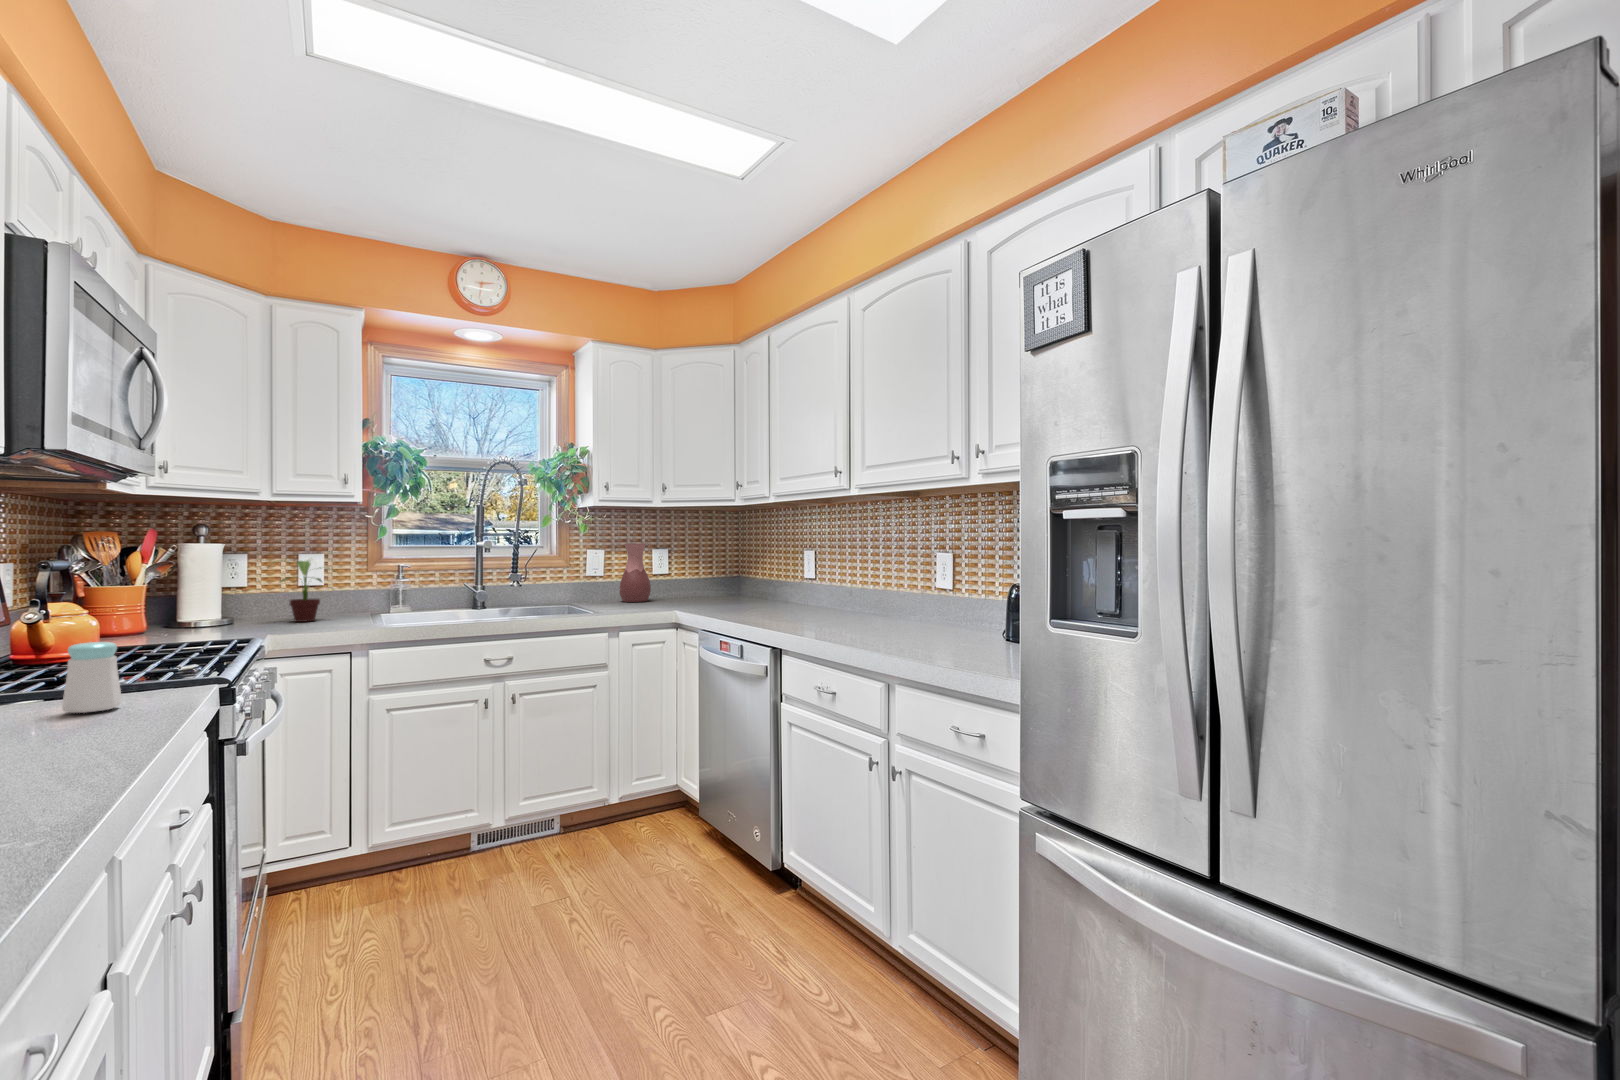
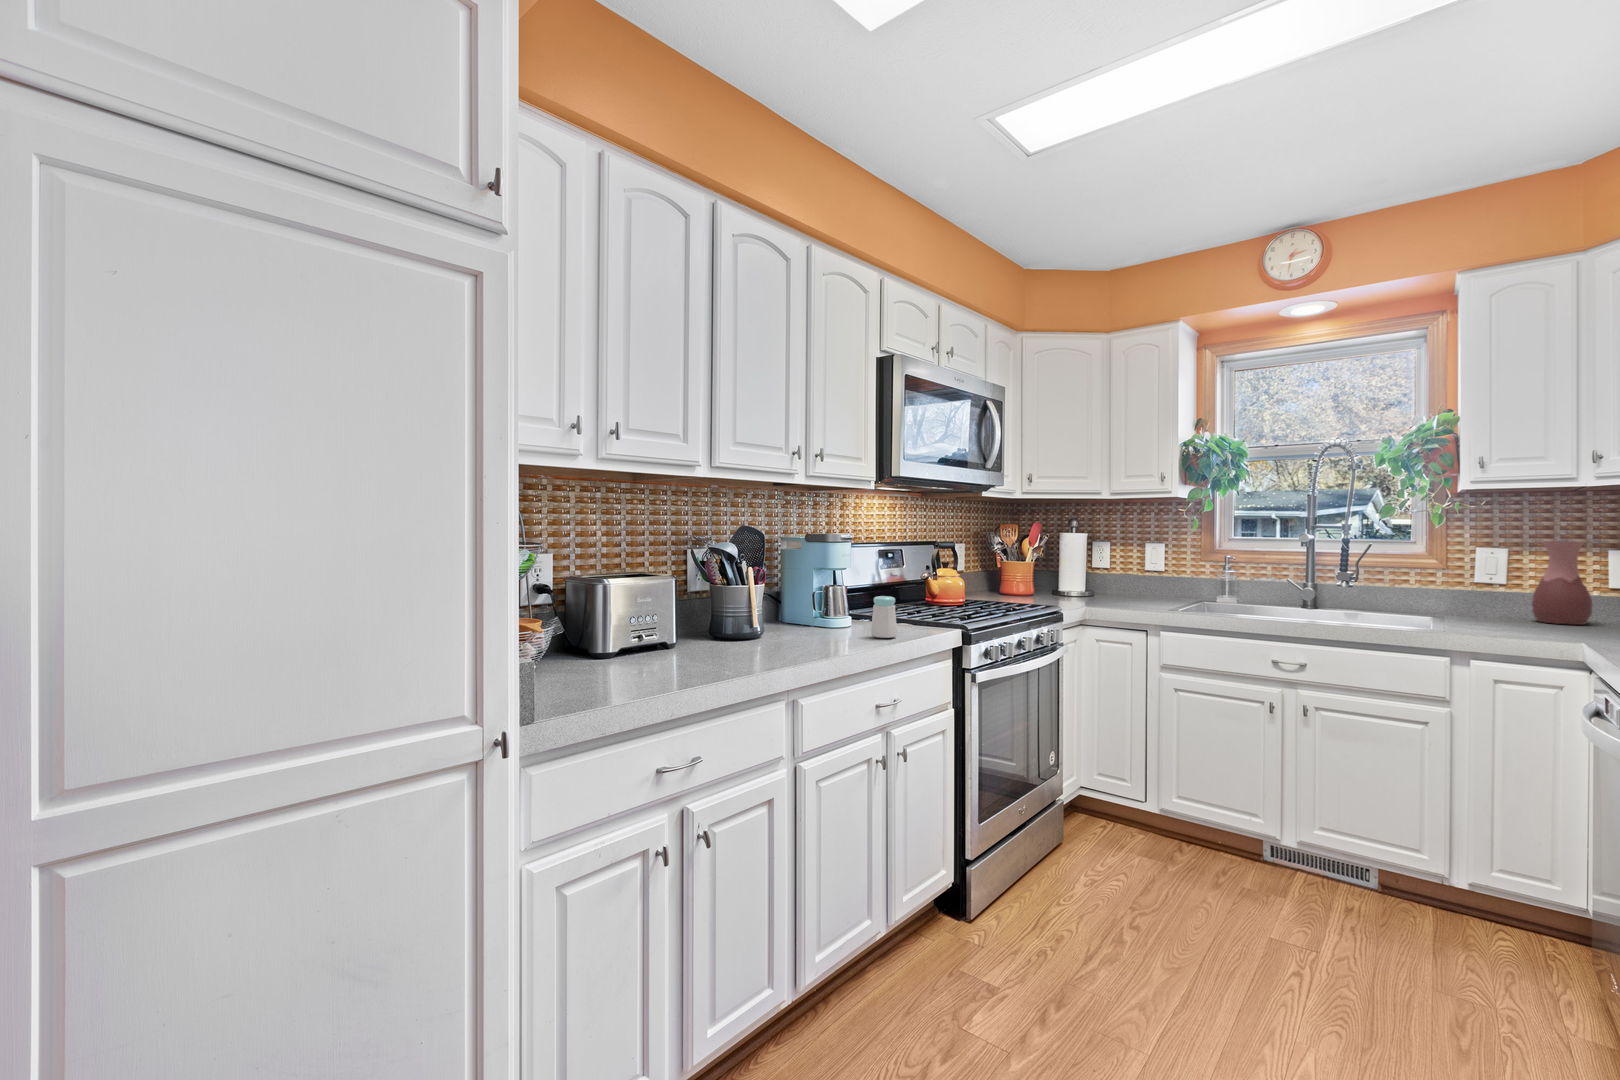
potted plant: present [282,561,322,622] -> none [1106,548,1163,601]

